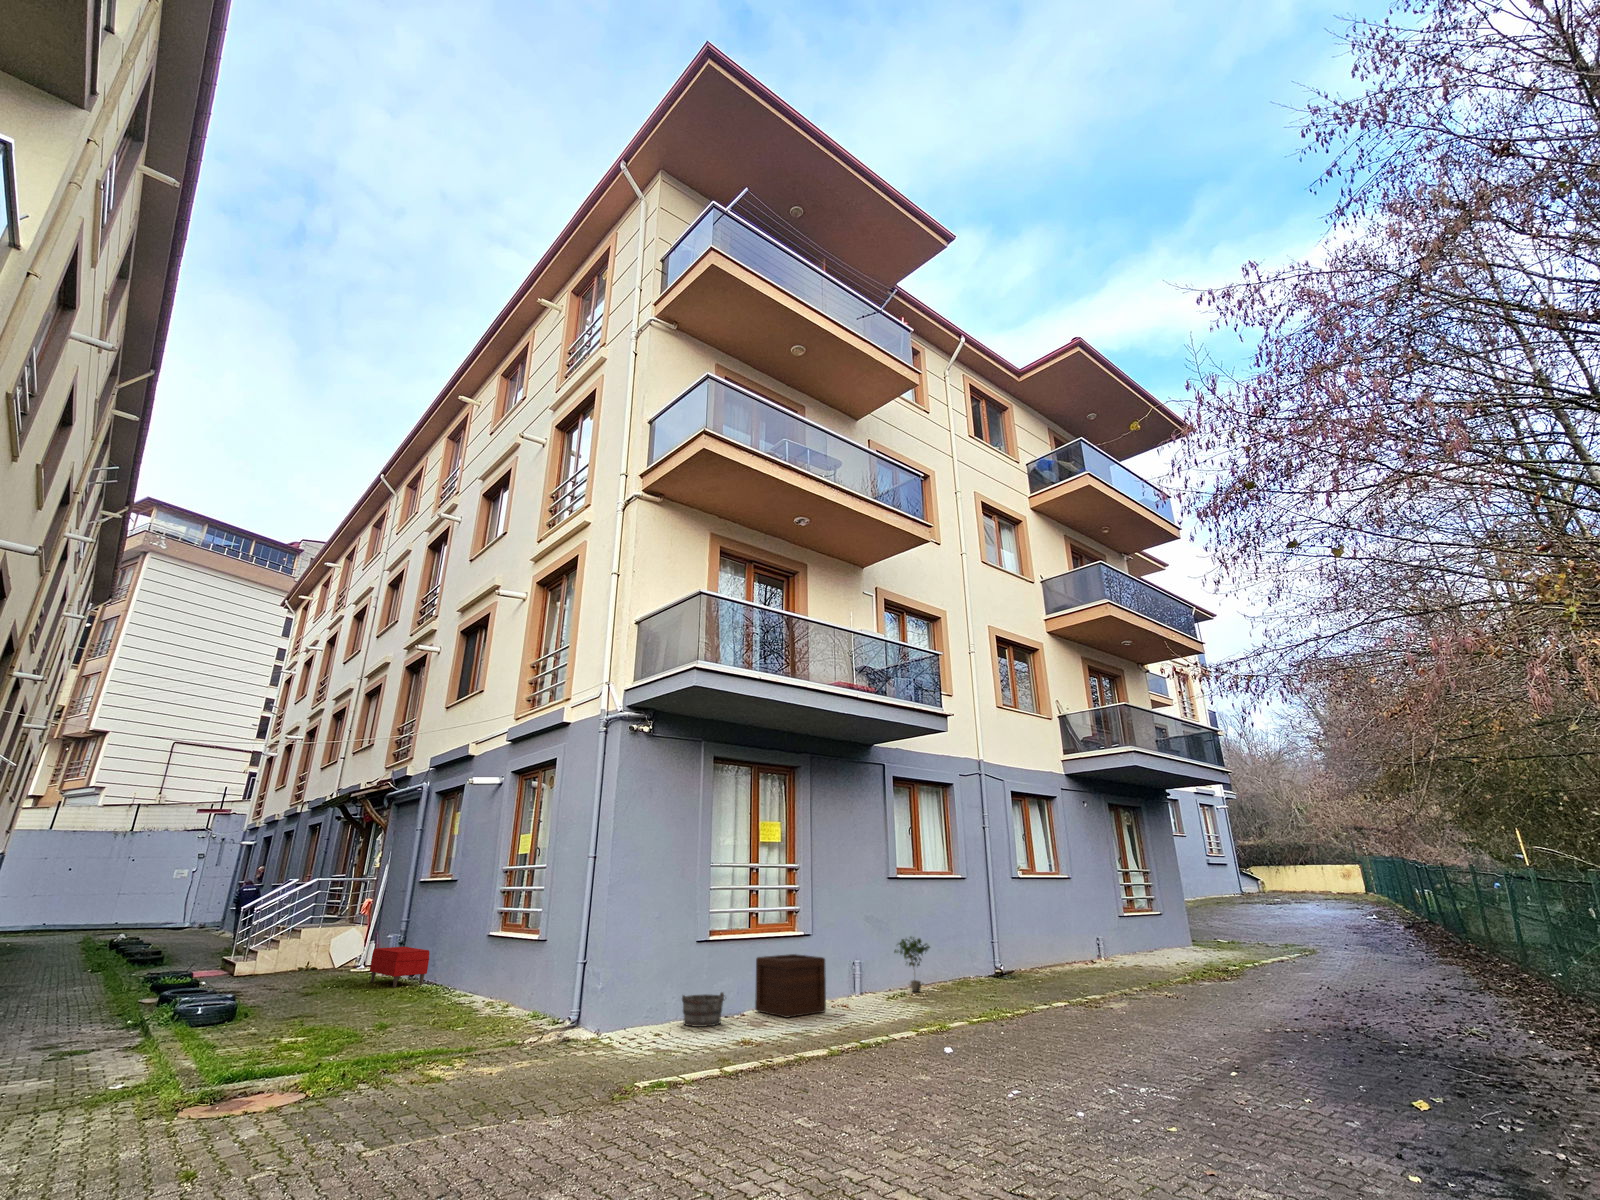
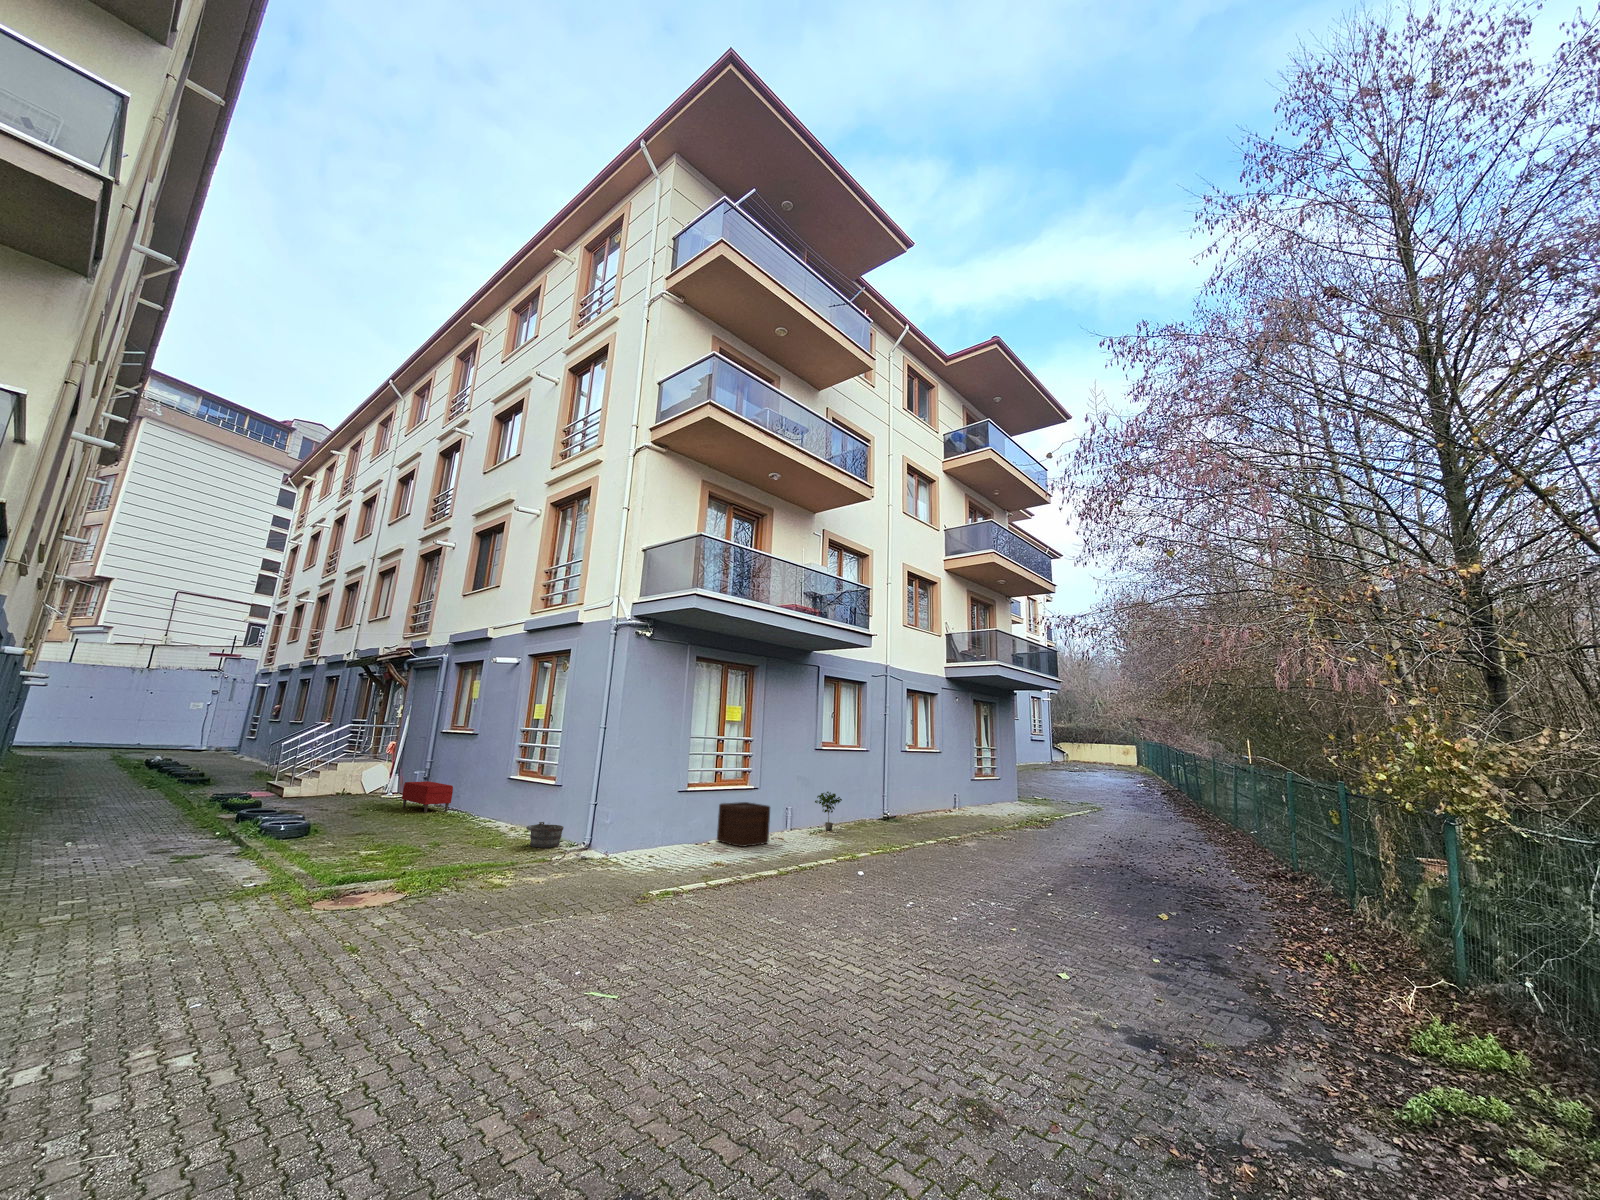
bucket: present [682,992,724,1027] -> present [526,822,564,848]

